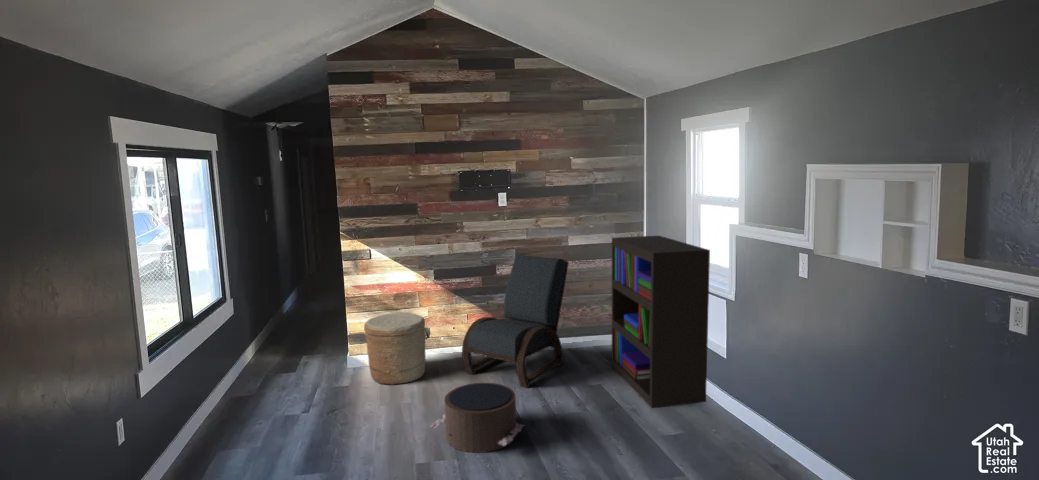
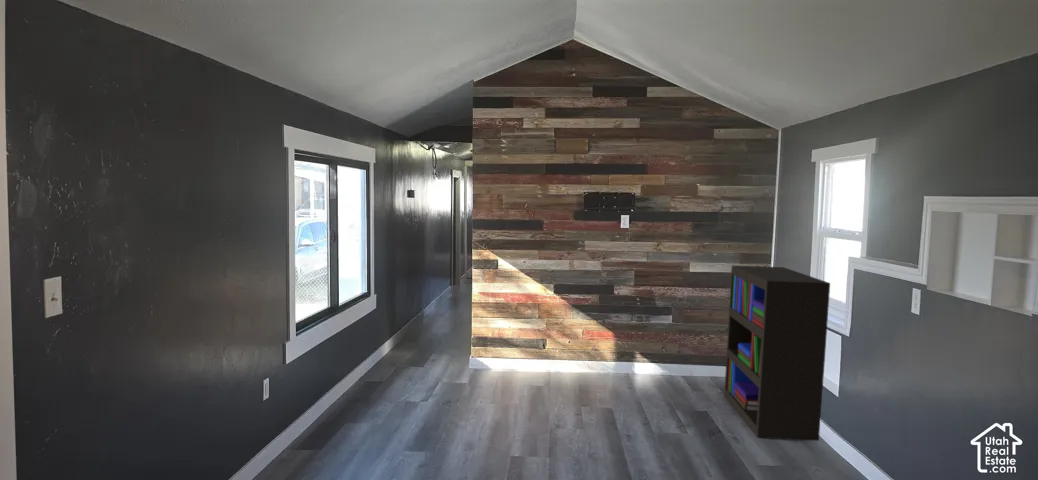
lounge chair: present [462,255,569,388] -> none [574,276,687,404]
woven basket: present [364,313,426,385] -> none [486,320,541,385]
pouf: present [430,383,524,453] -> none [536,388,624,450]

